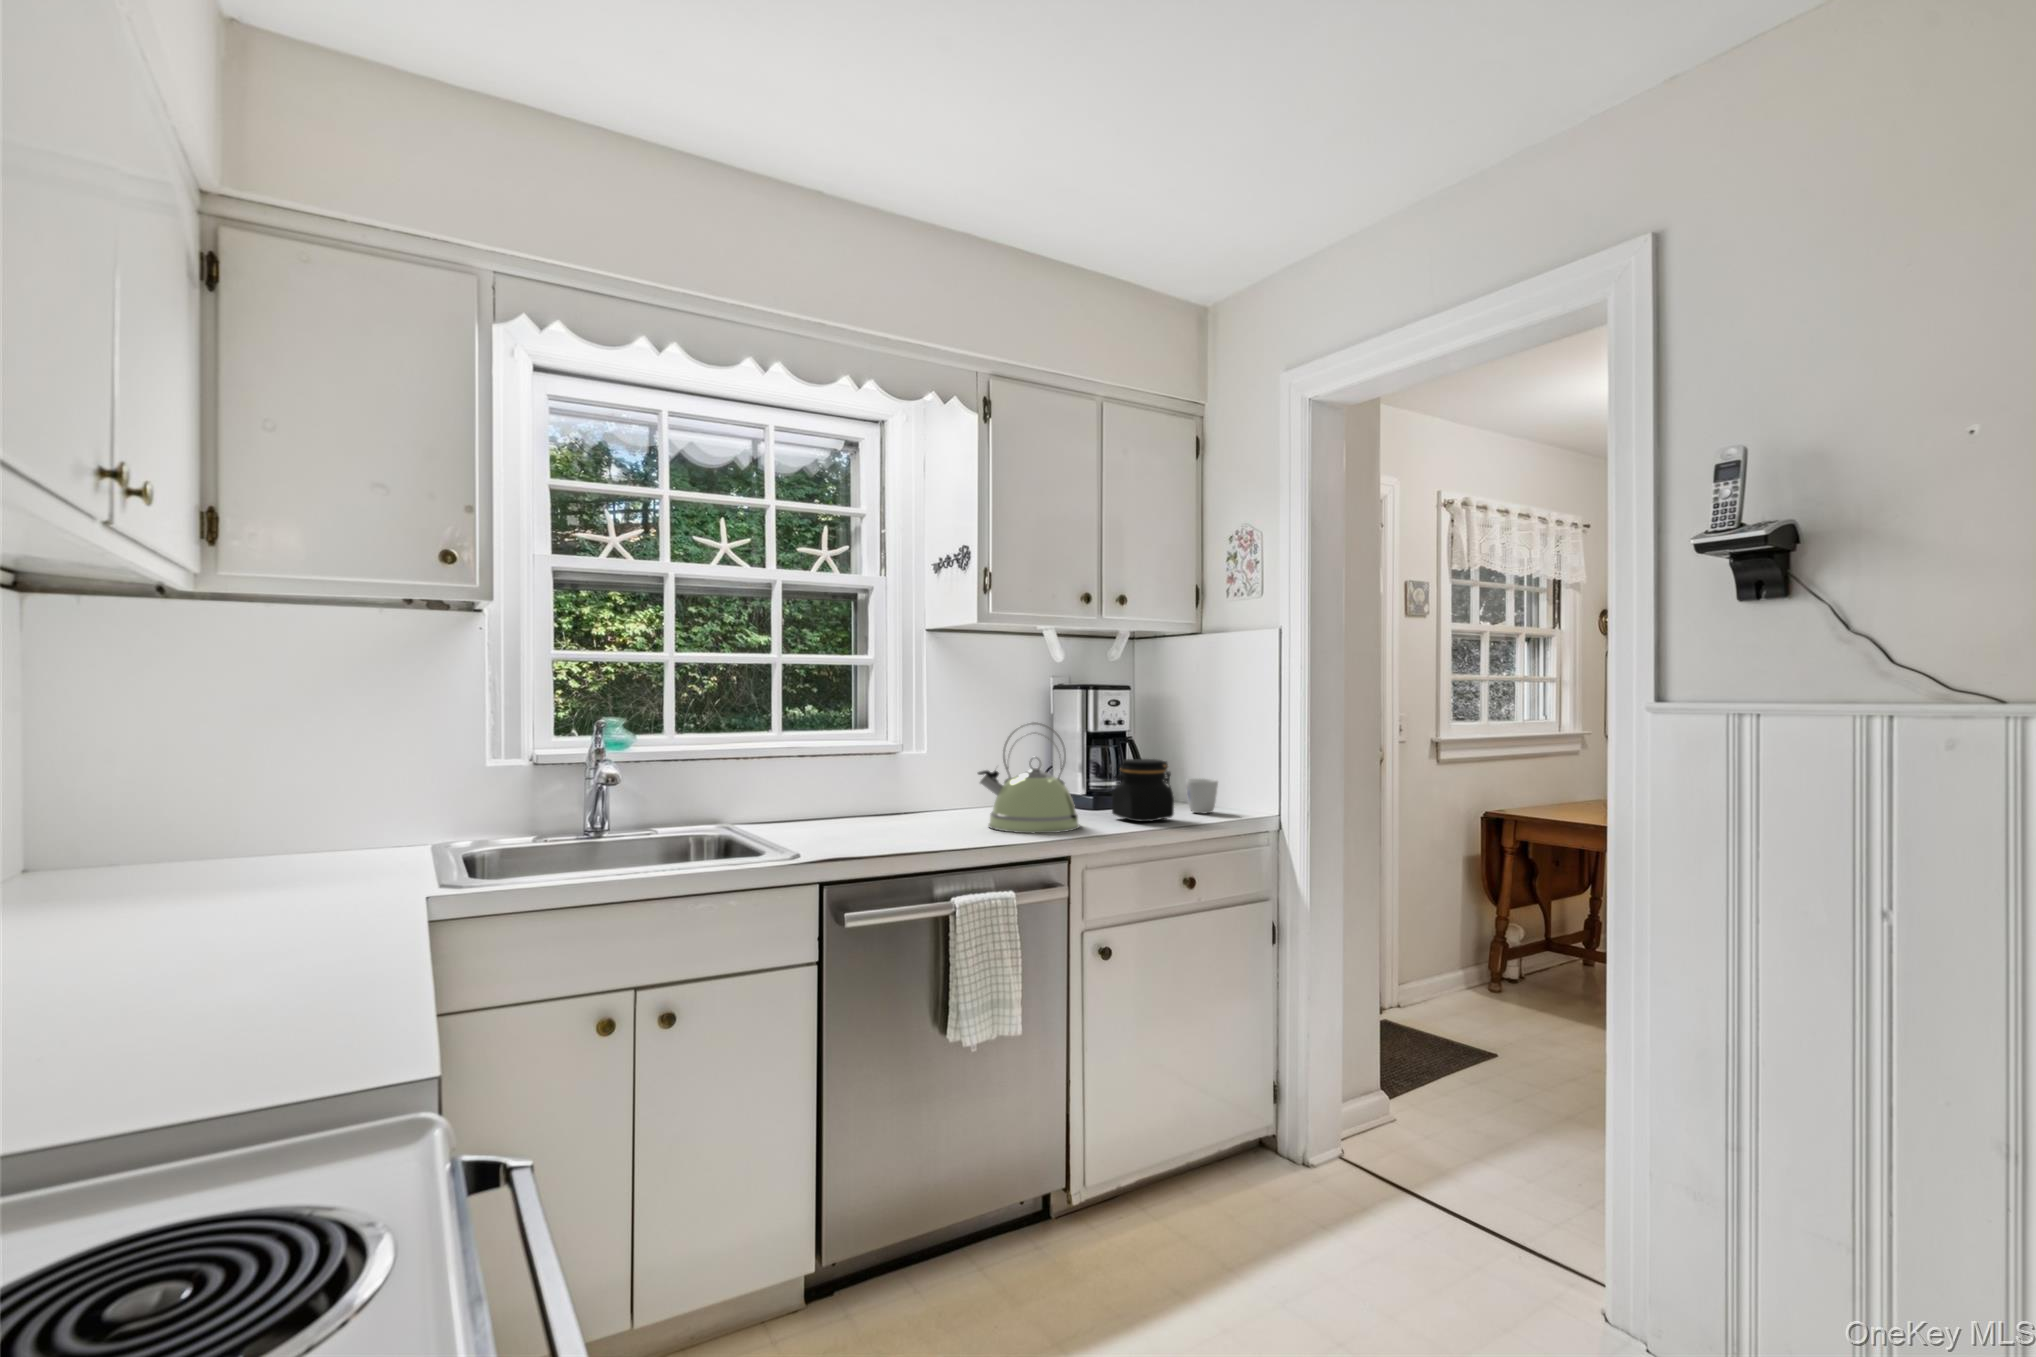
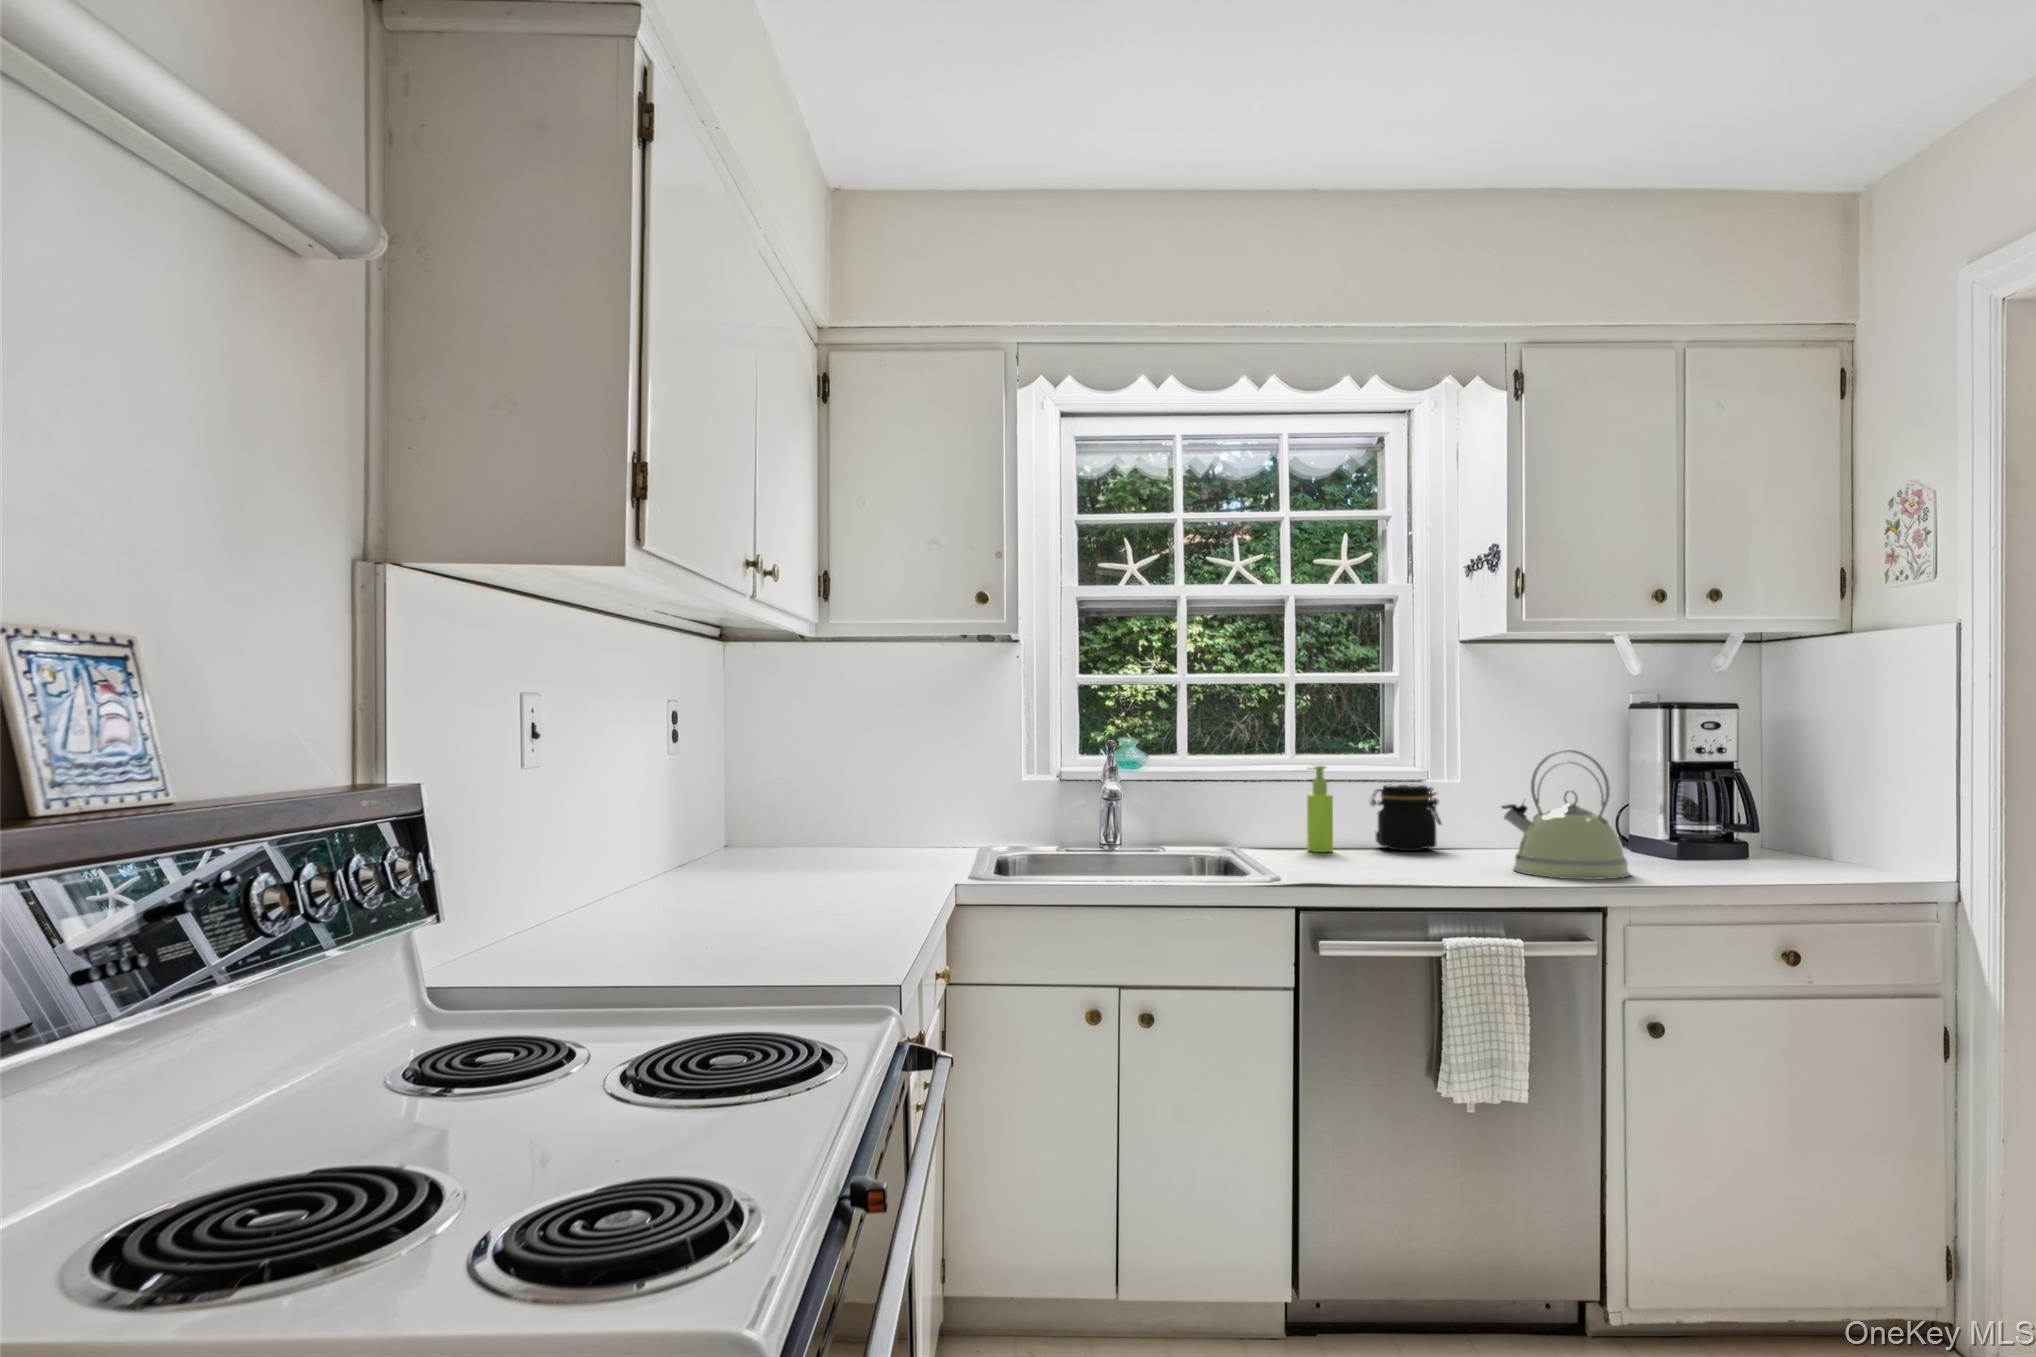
soap dispenser: none [796,740,820,821] -> present [1307,765,1333,852]
jar: present [1112,759,1174,822] -> present [1371,784,1441,851]
mug: present [1186,779,1218,814] -> none [1810,827,1860,874]

